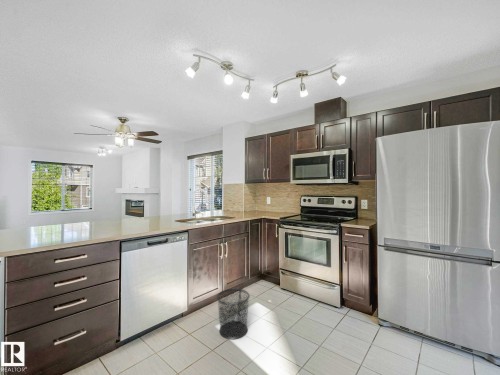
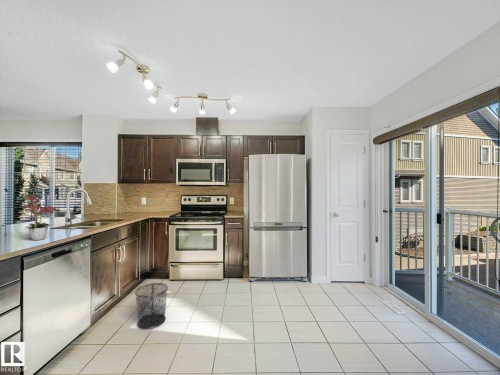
flower arrangement: none [130,192,159,230] -> present [23,195,56,240]

